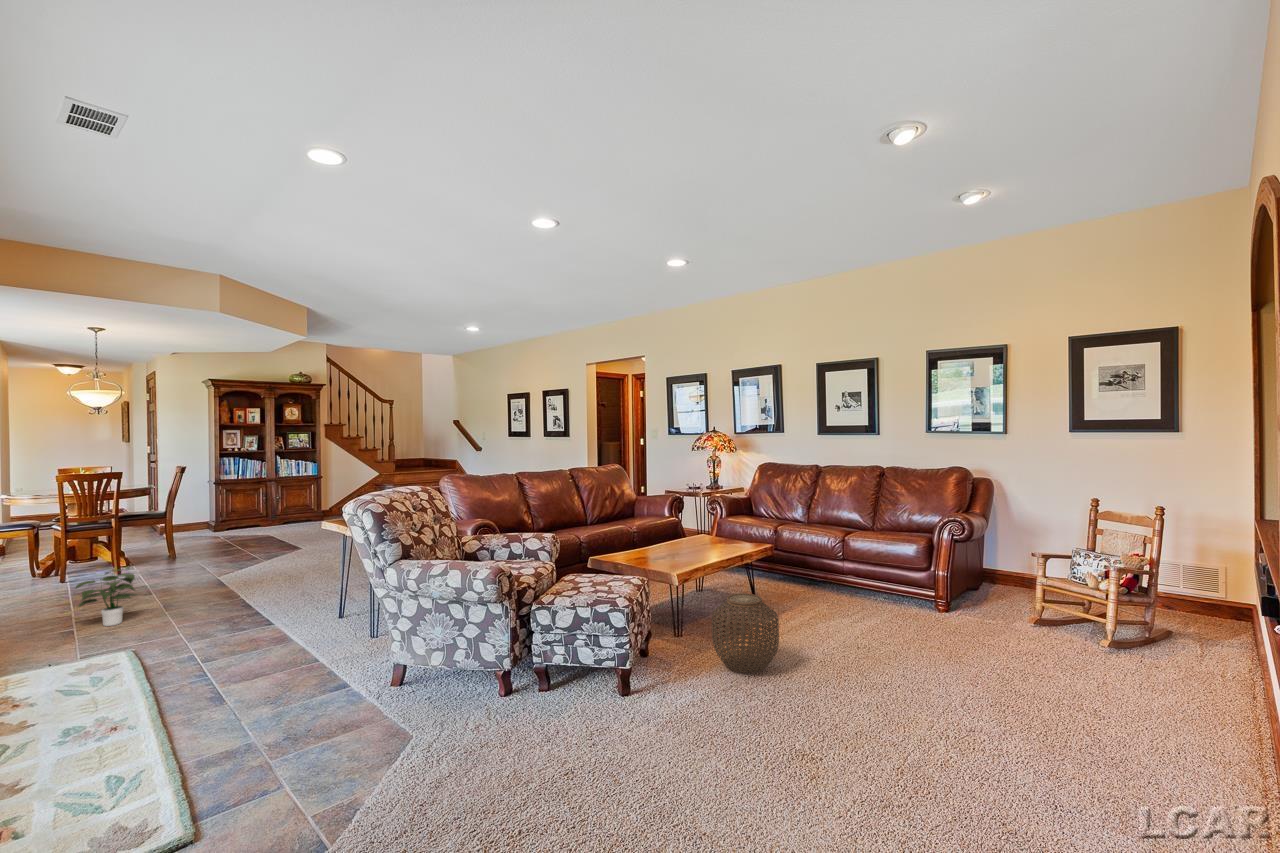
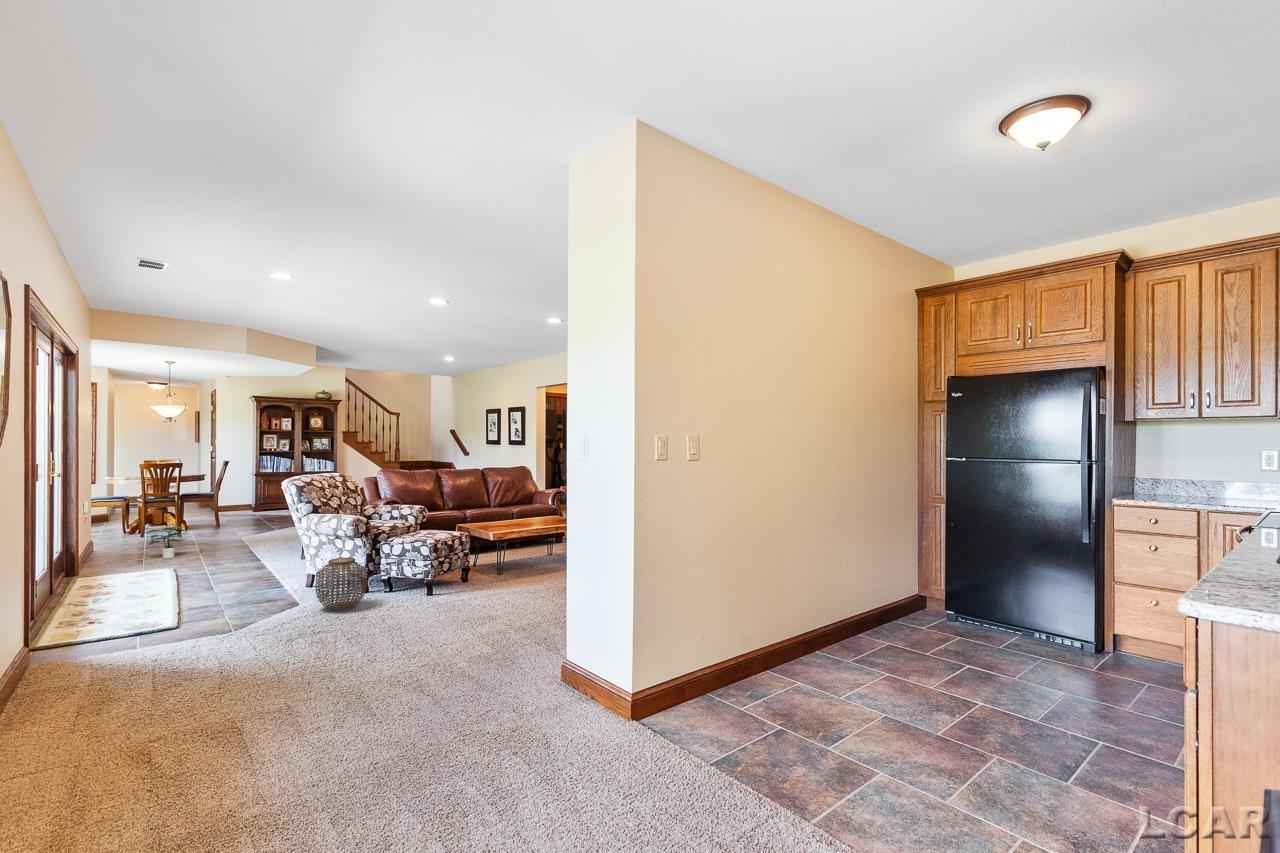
woven basket: present [712,593,779,673] -> present [316,558,367,611]

